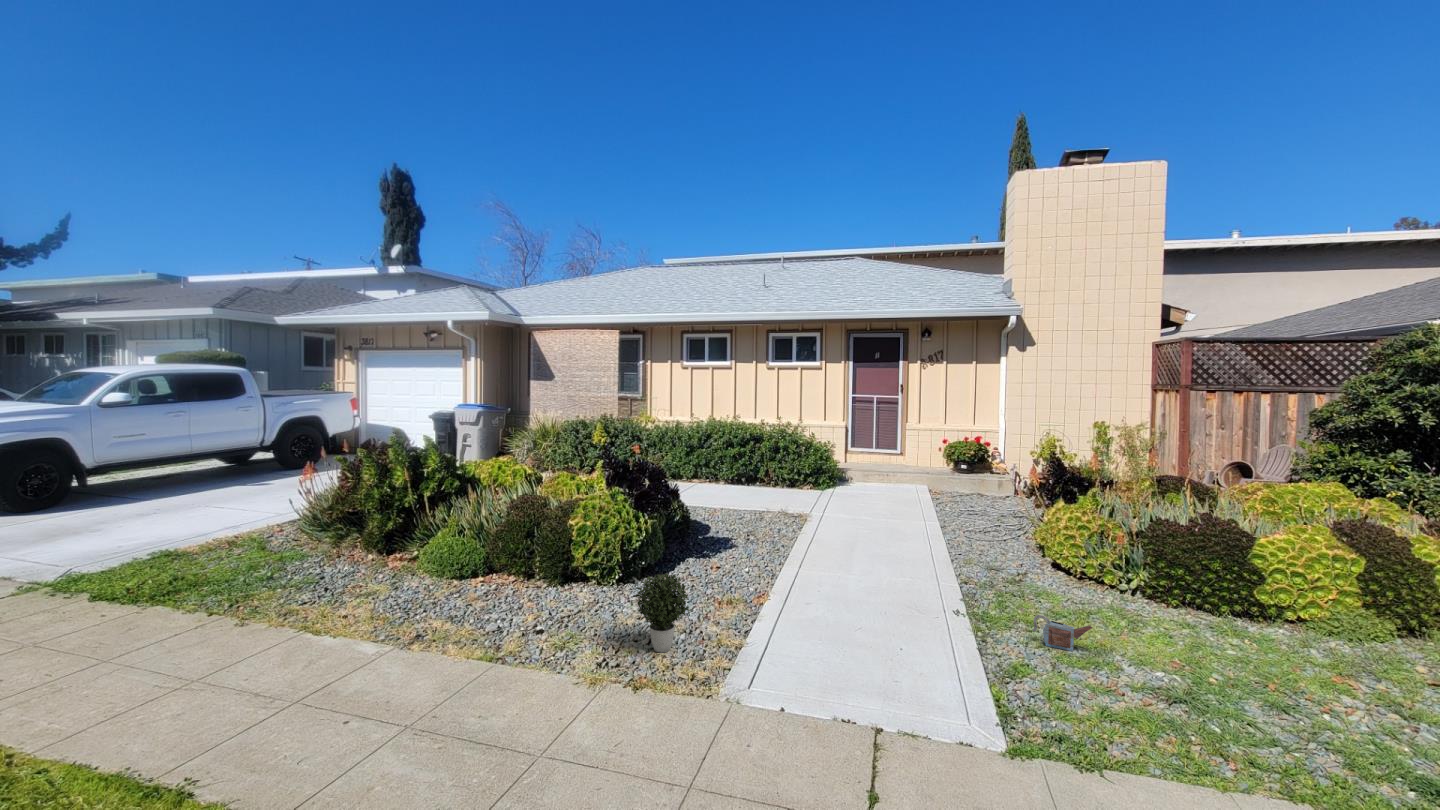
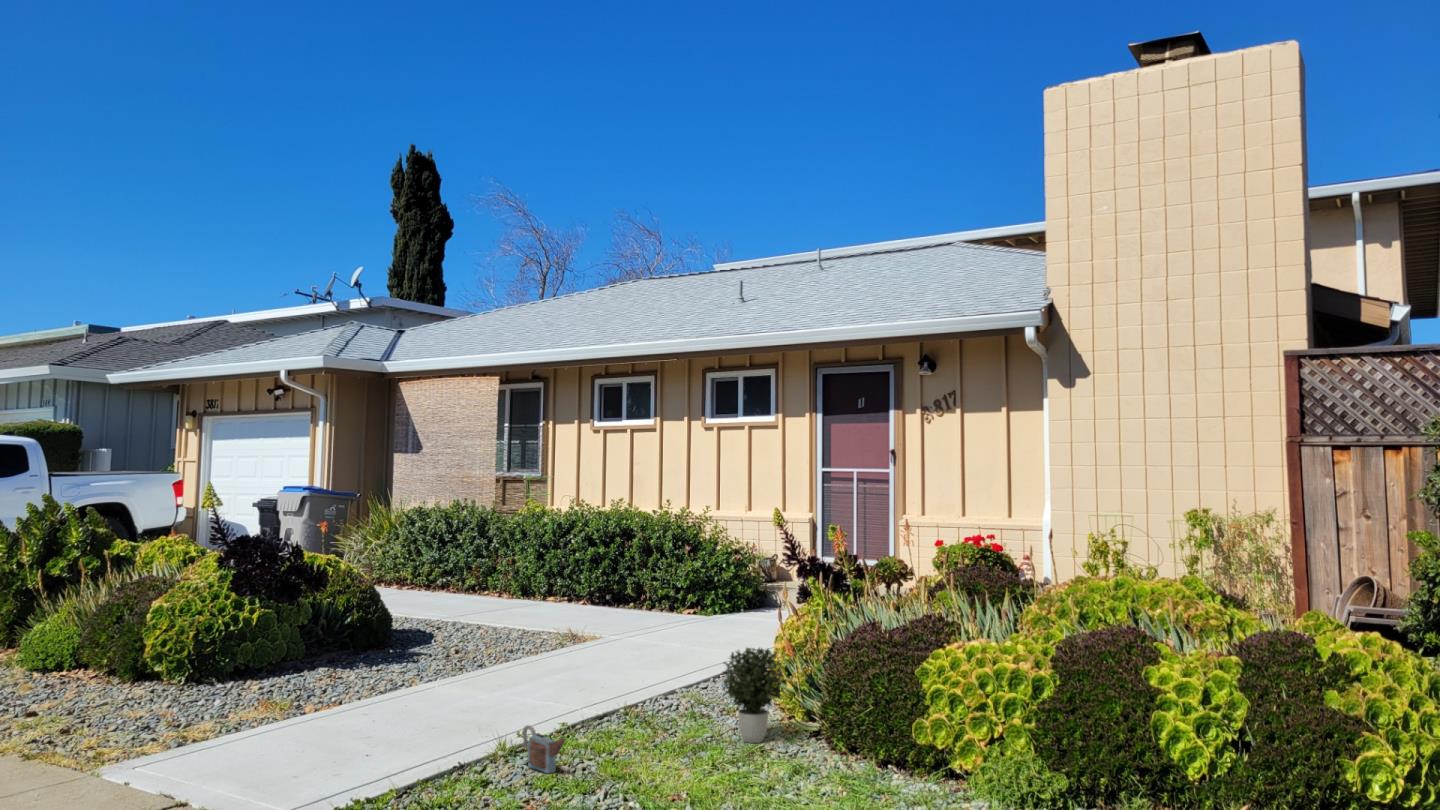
potted plant: present [636,573,689,653] -> present [723,647,784,743]

